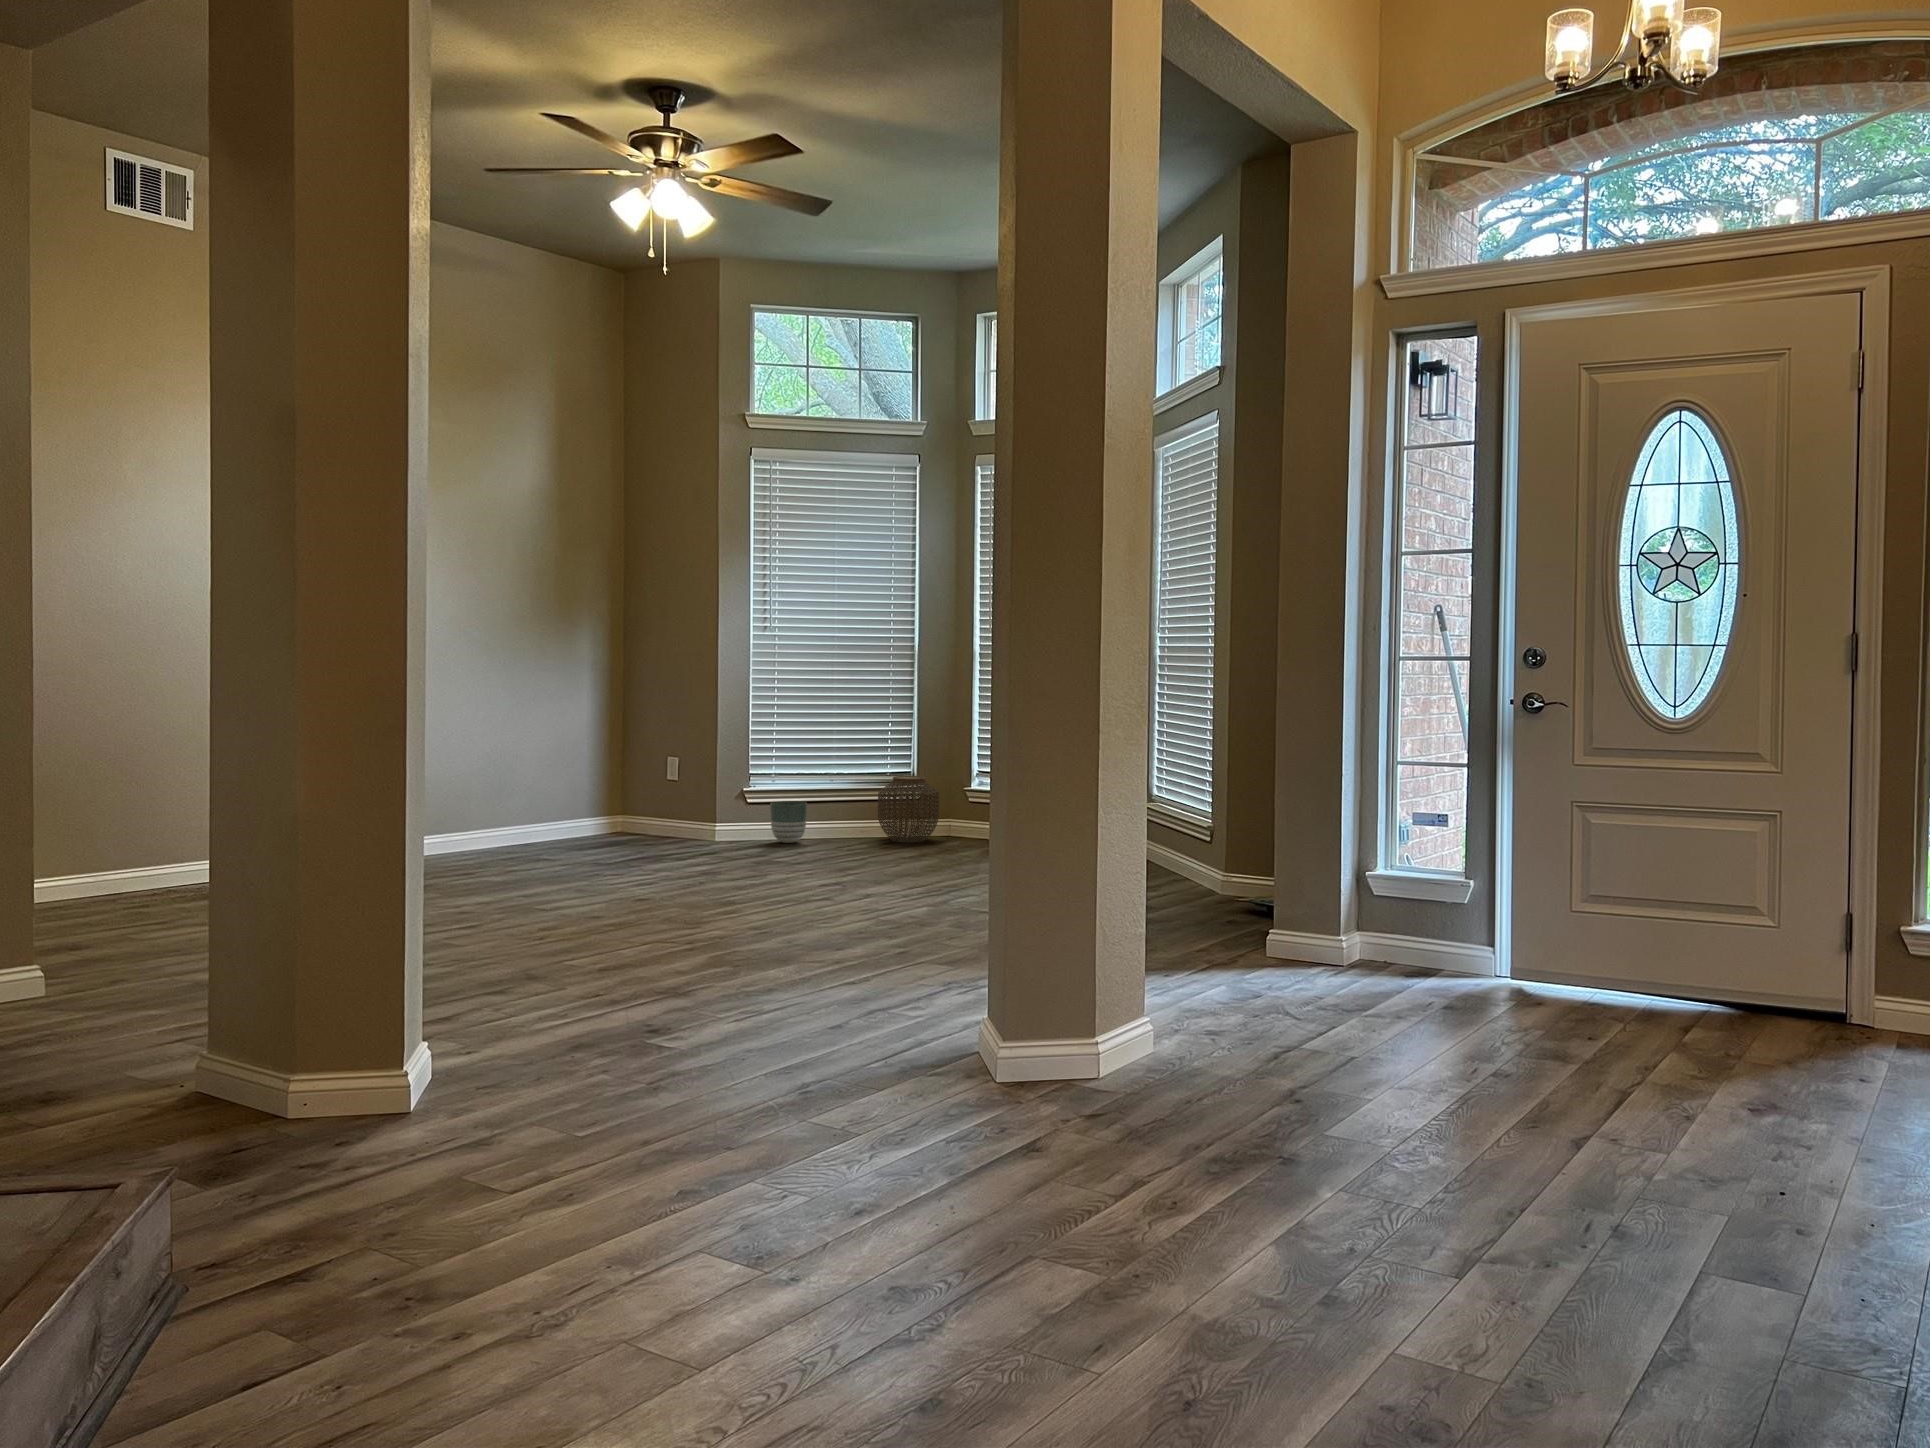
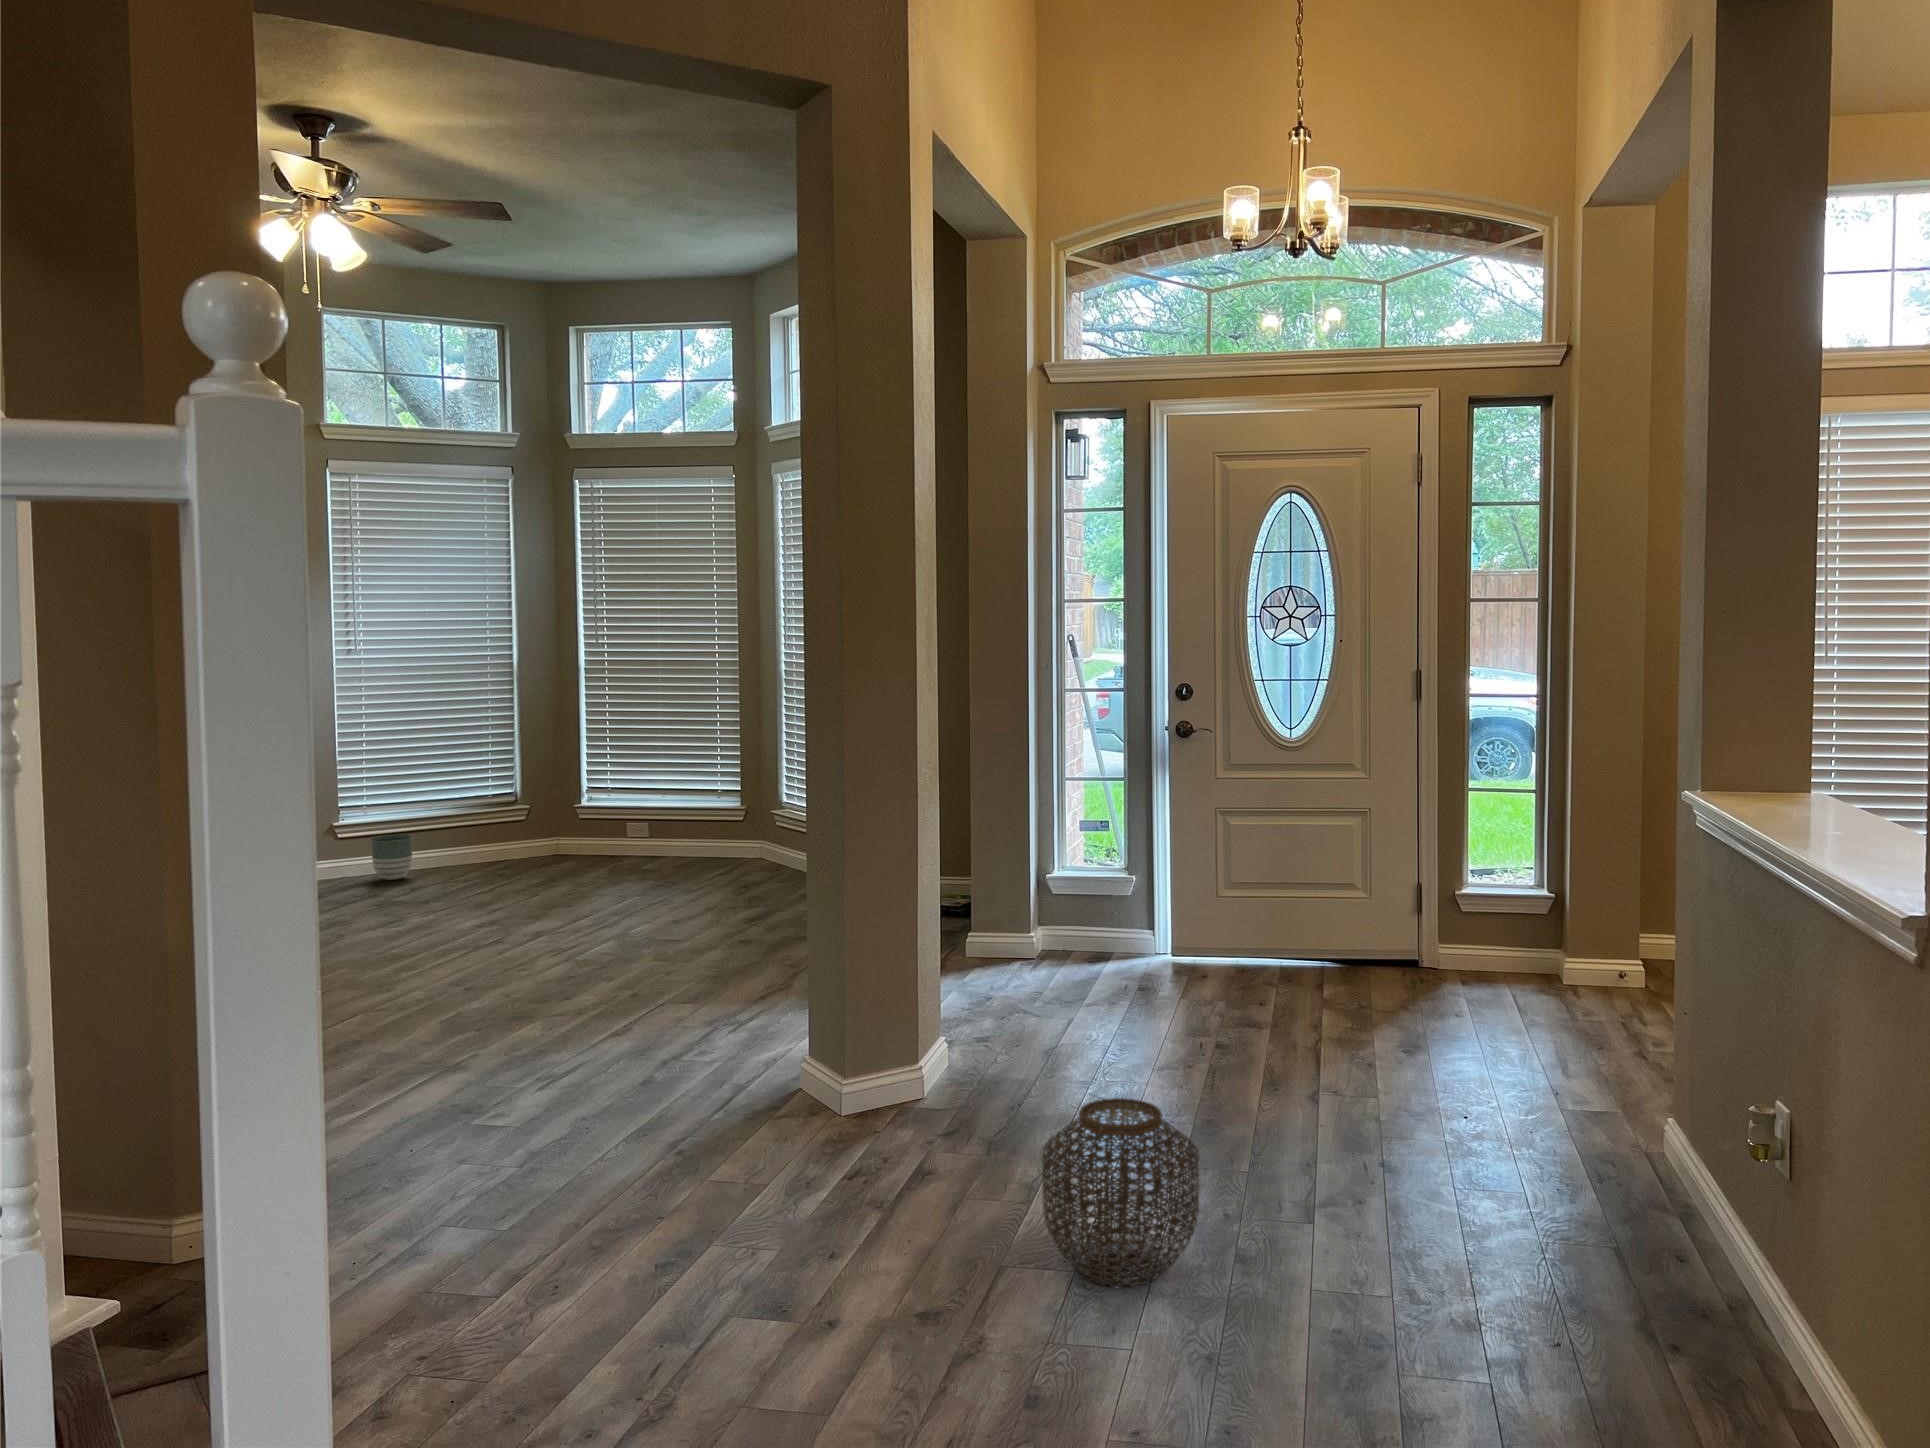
woven basket: present [878,776,939,842] -> present [1042,1098,1199,1287]

